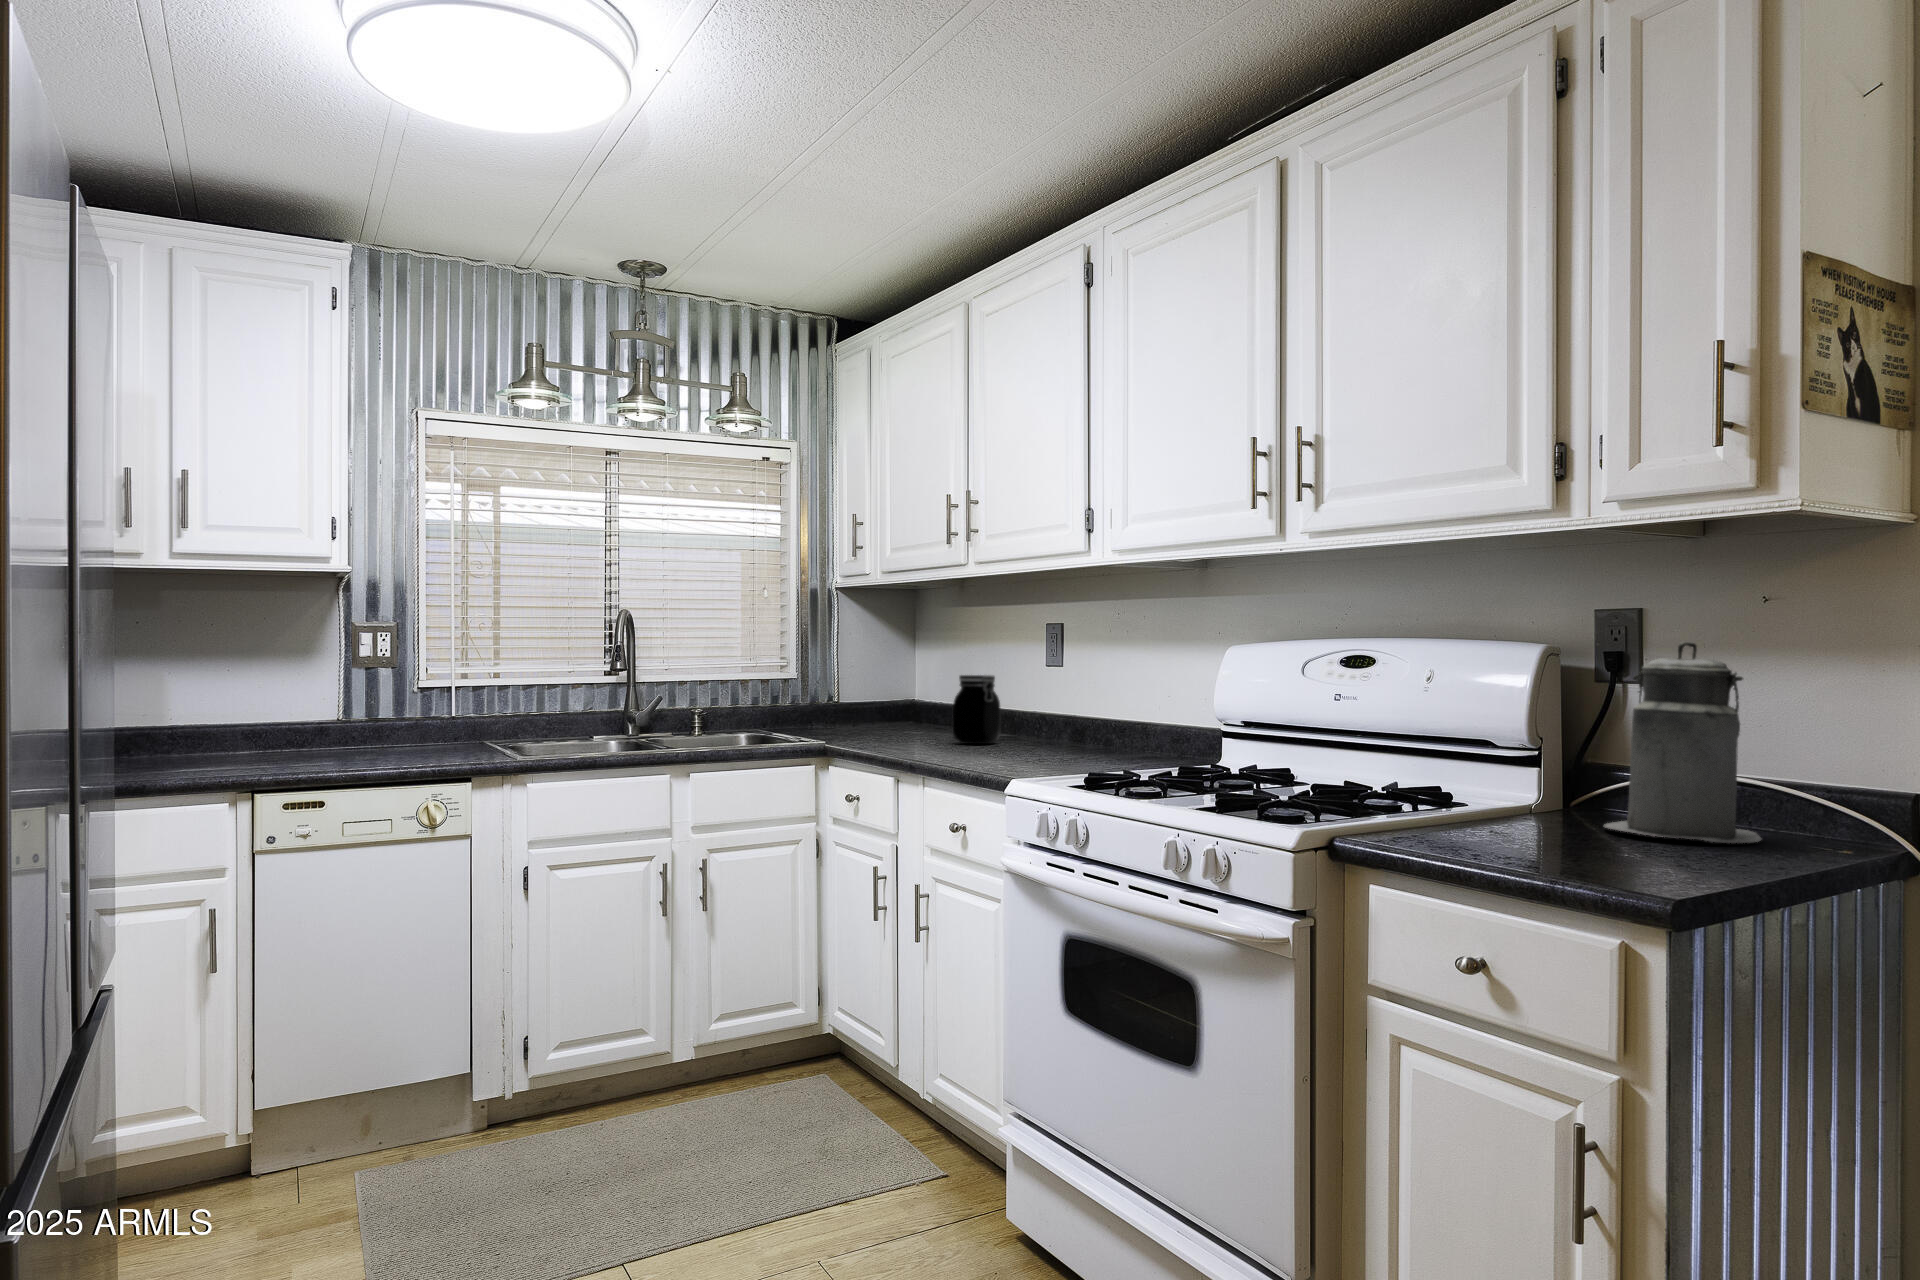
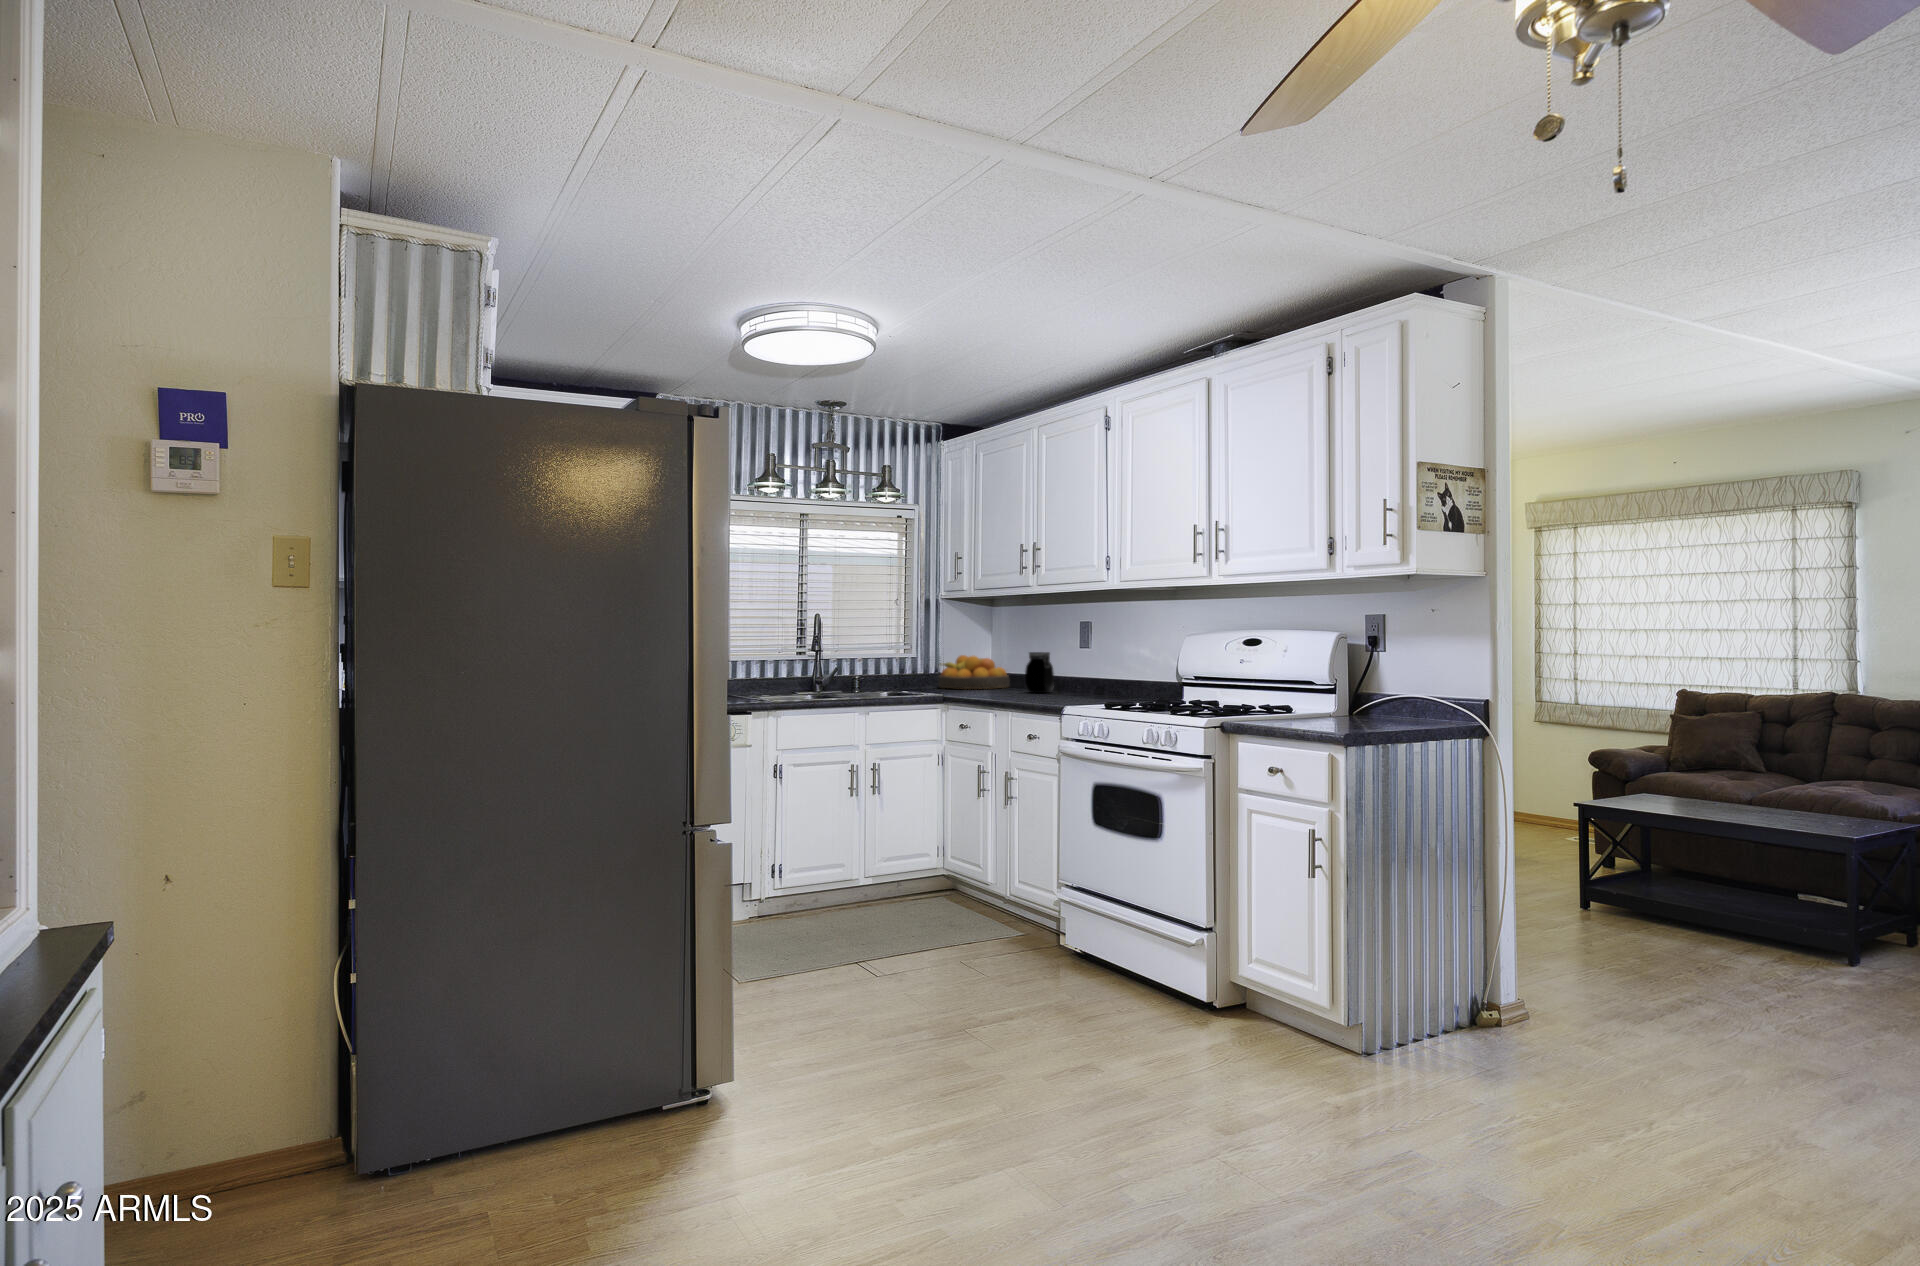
canister: present [1605,642,1761,843] -> none [1351,631,1419,721]
fruit bowl: none [820,678,935,734] -> present [938,655,1010,689]

